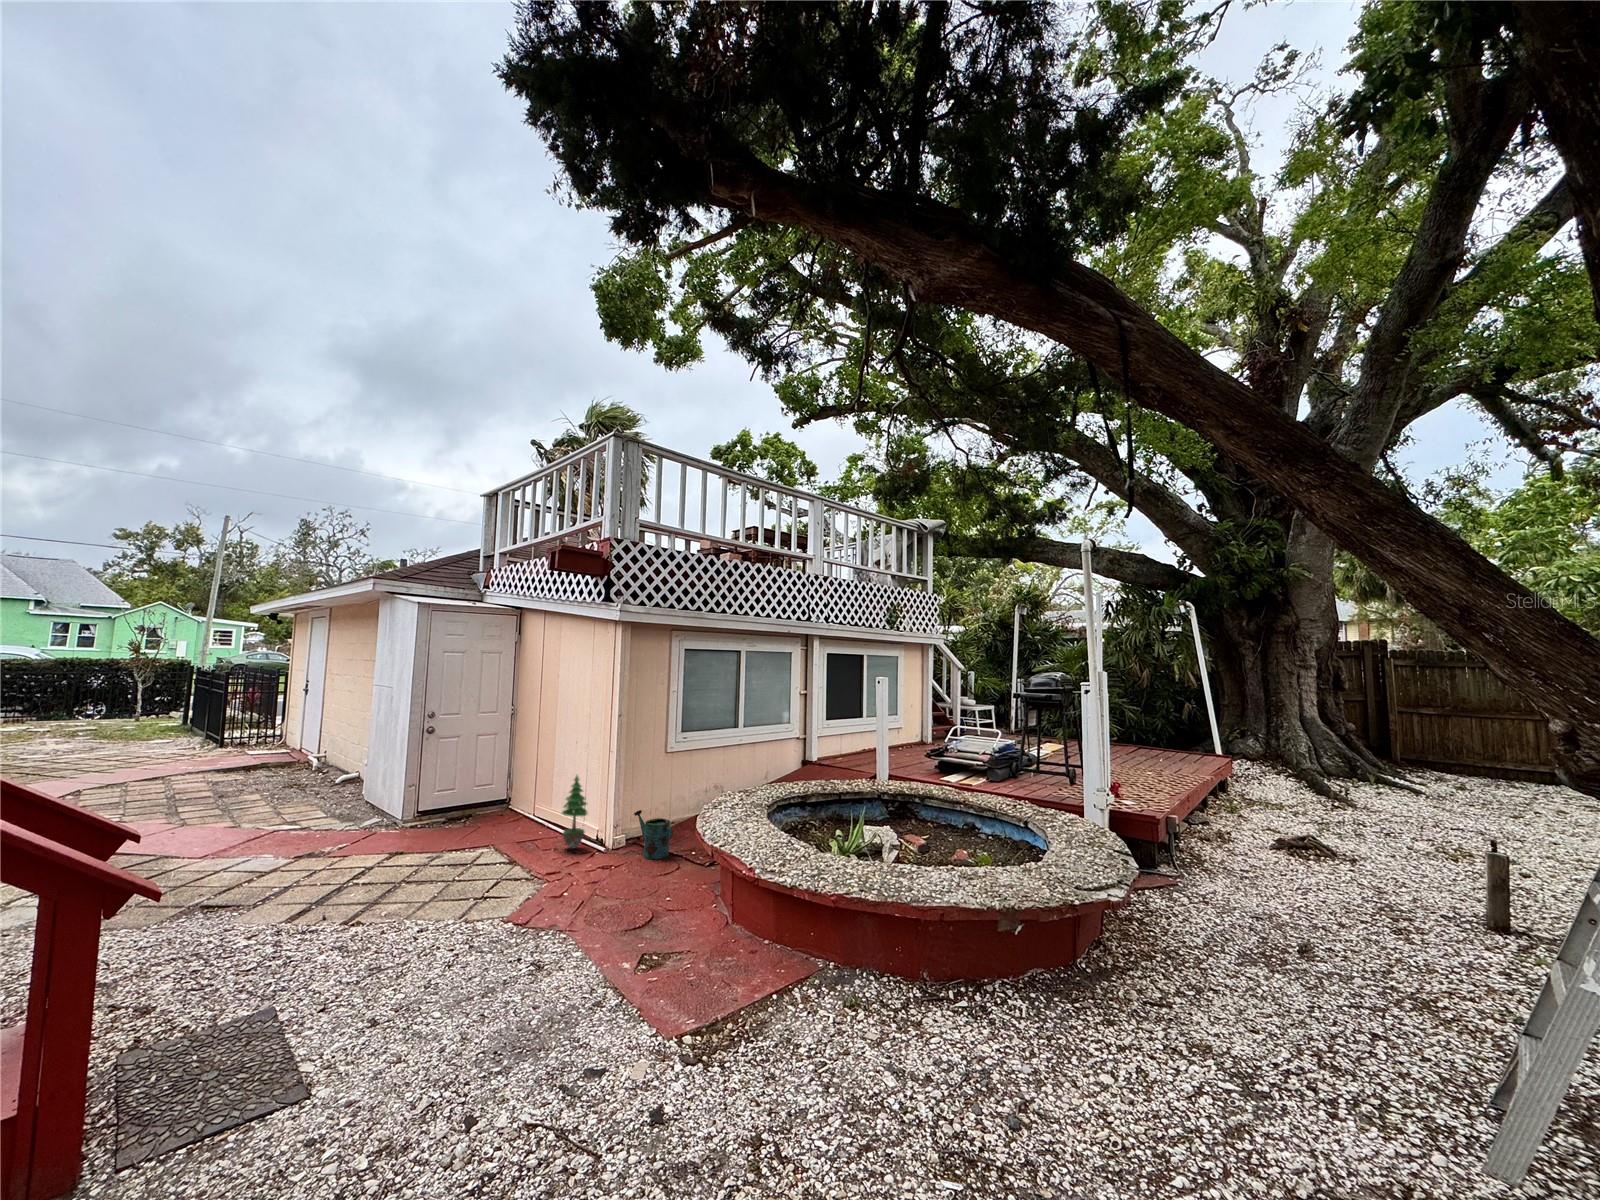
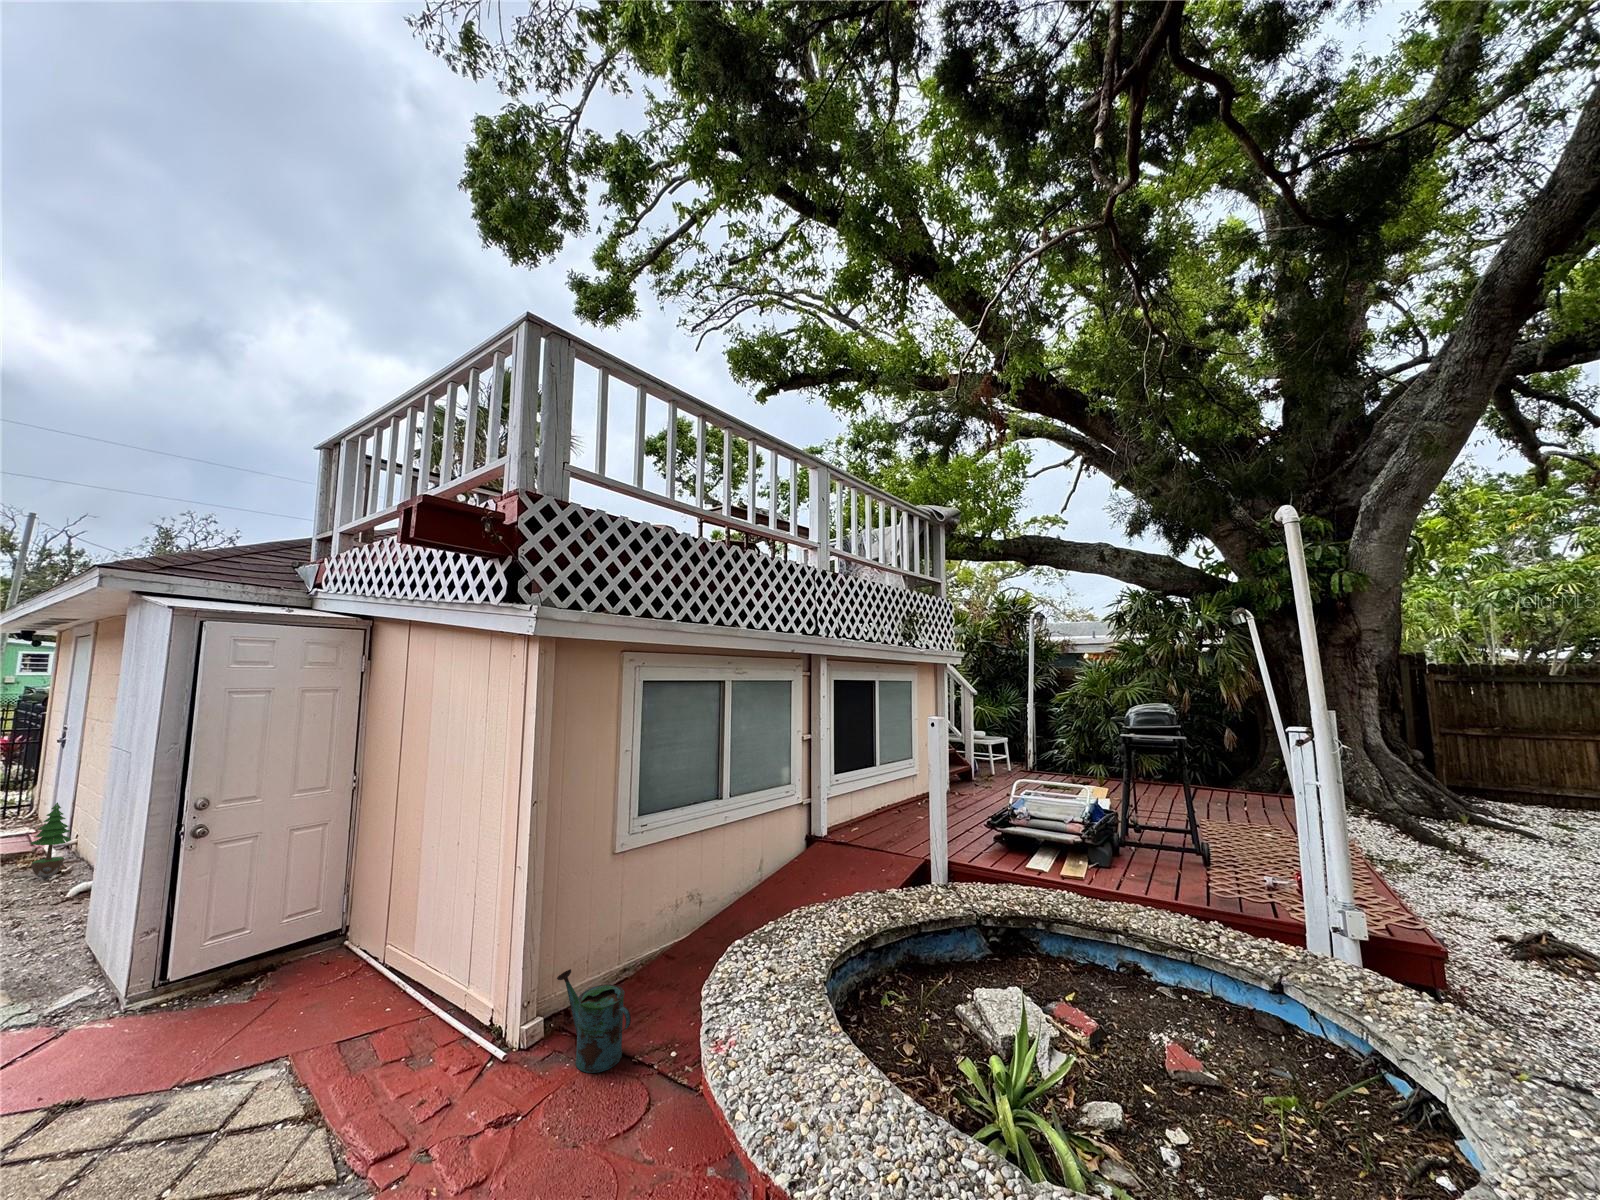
potted tree: present [562,776,587,849] -> present [31,802,71,879]

